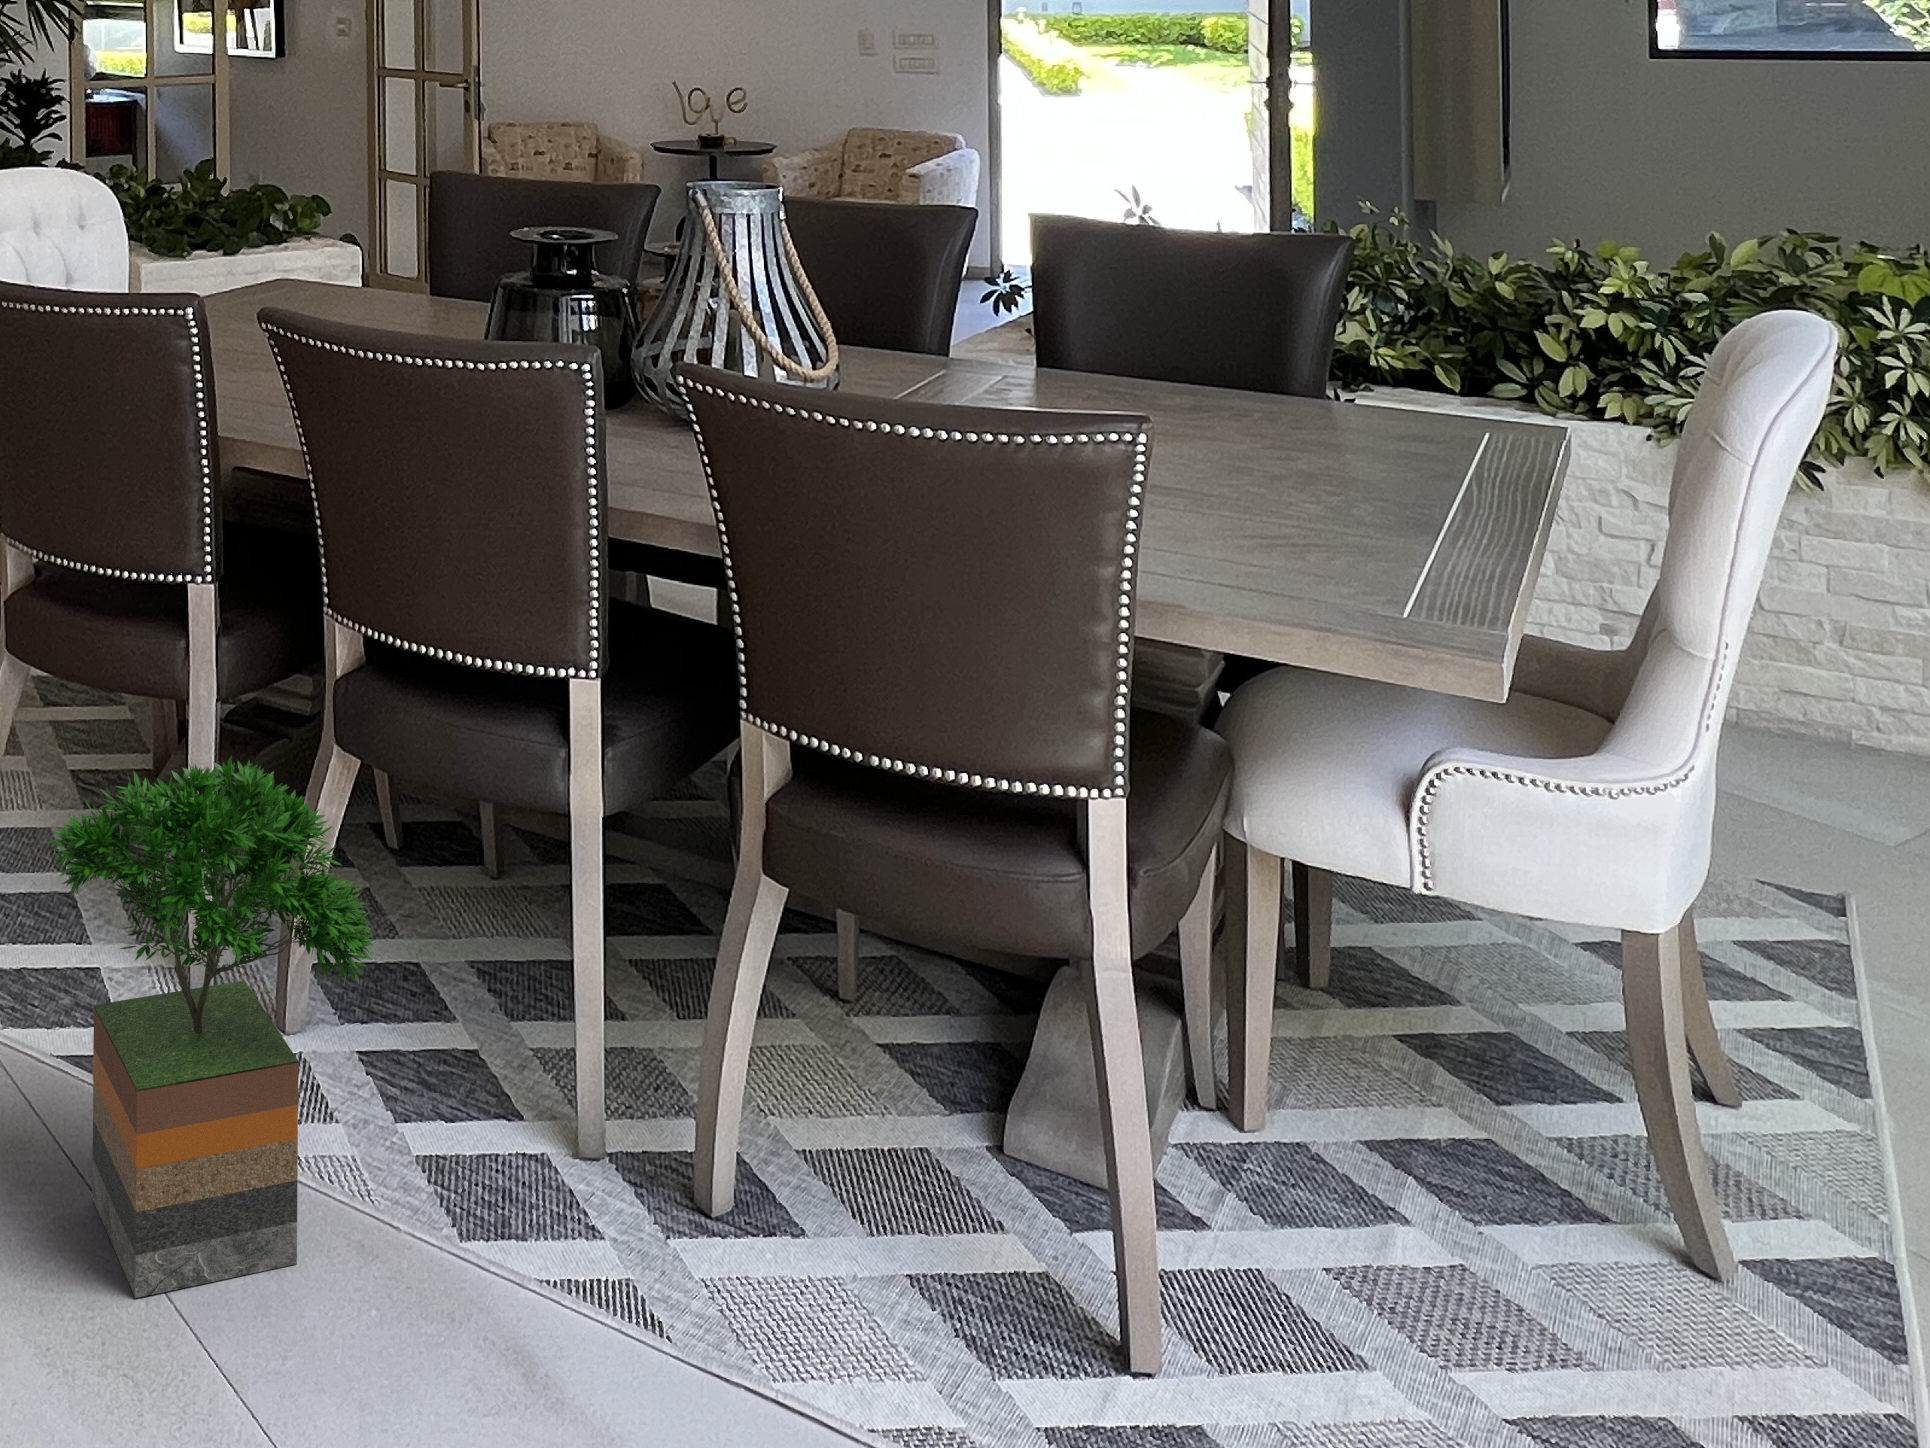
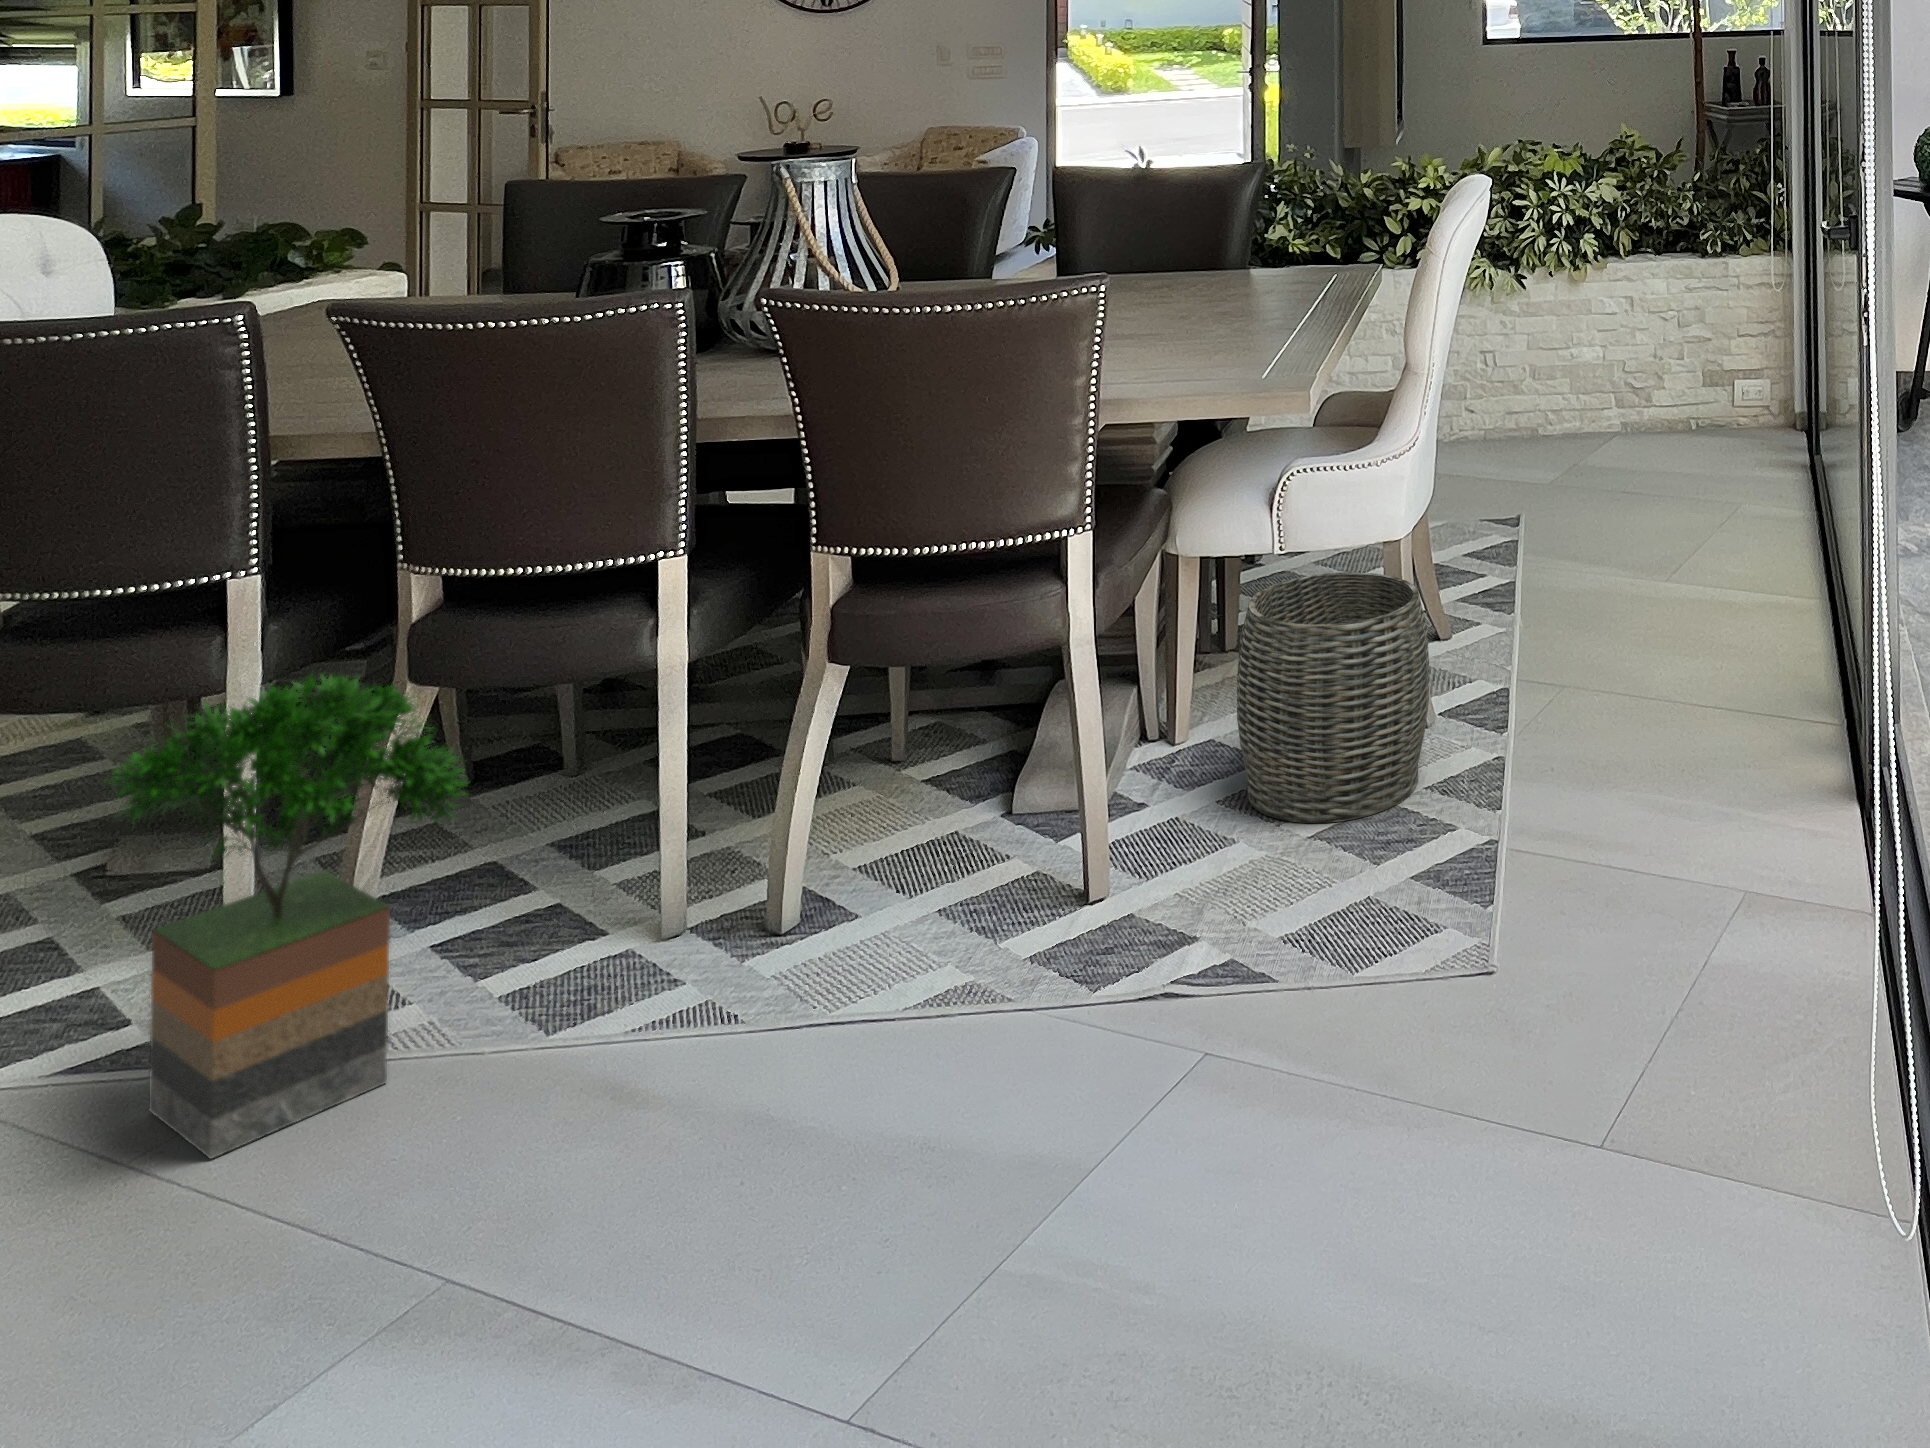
woven basket: none [1335,898,1680,1339] -> present [1237,572,1429,823]

